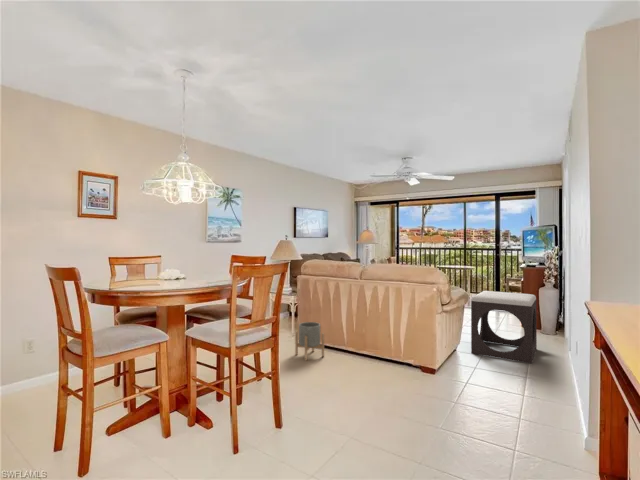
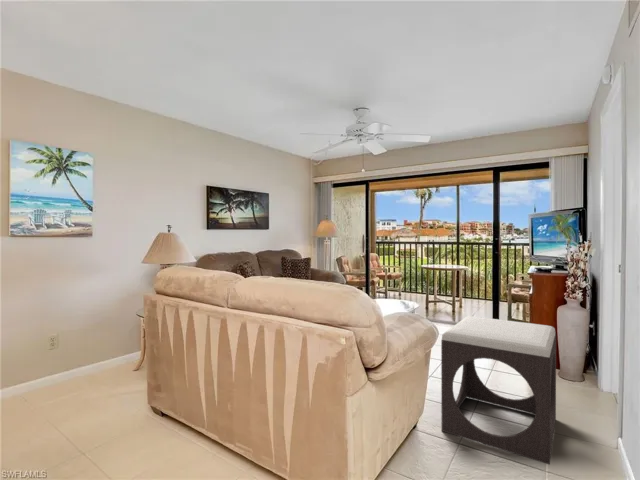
planter: present [295,322,324,360] -> none [130,376,177,454]

